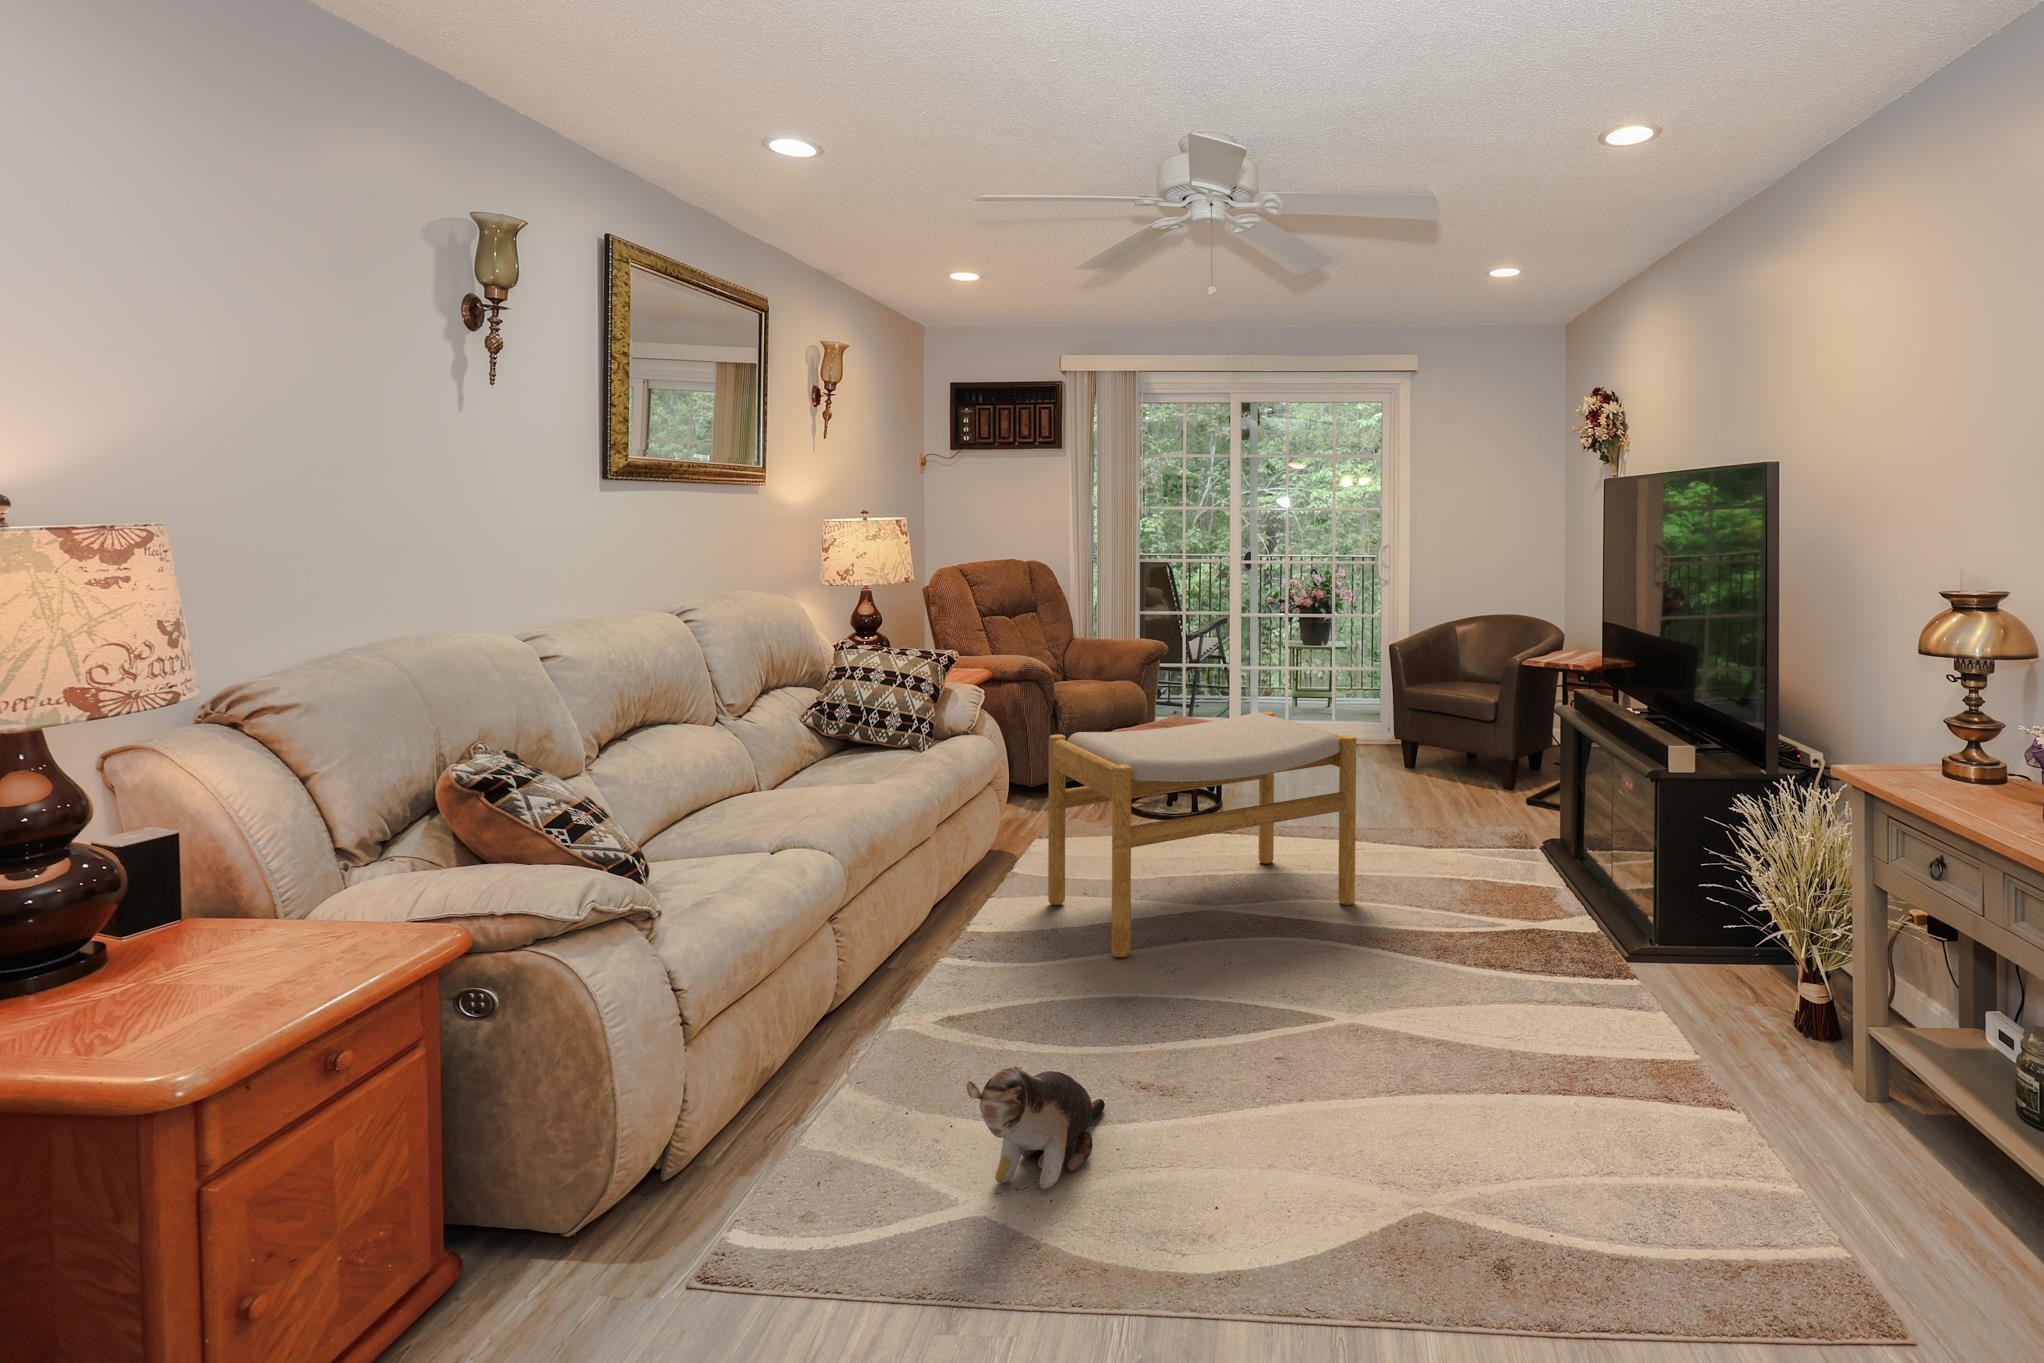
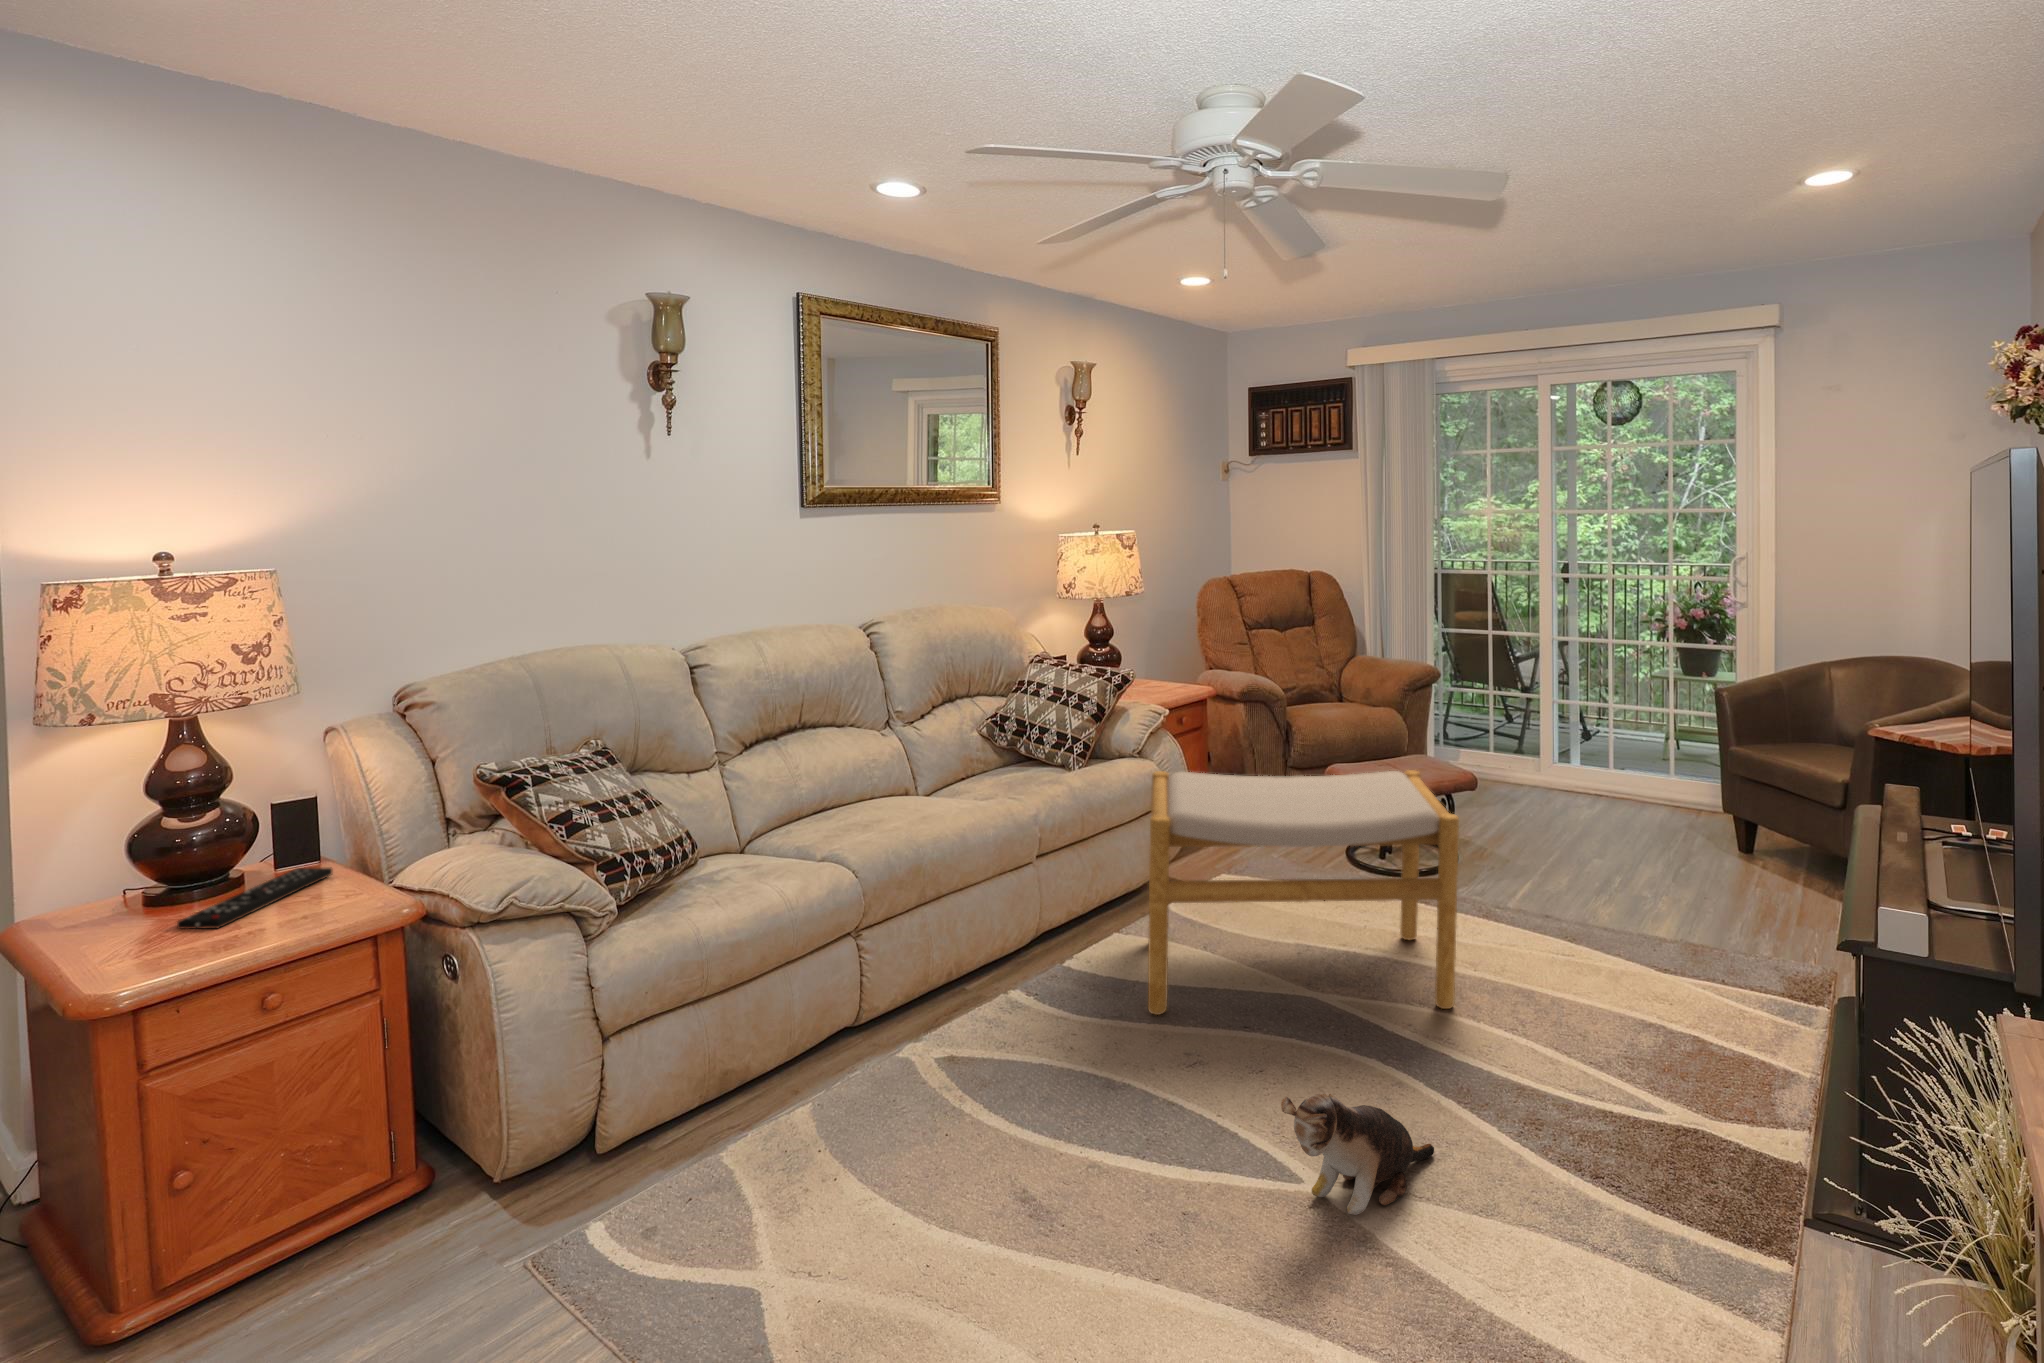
remote control: none [121,928,251,1025] -> present [177,868,332,929]
plush toy: present [966,1066,1105,1189] -> present [1281,1094,1434,1215]

